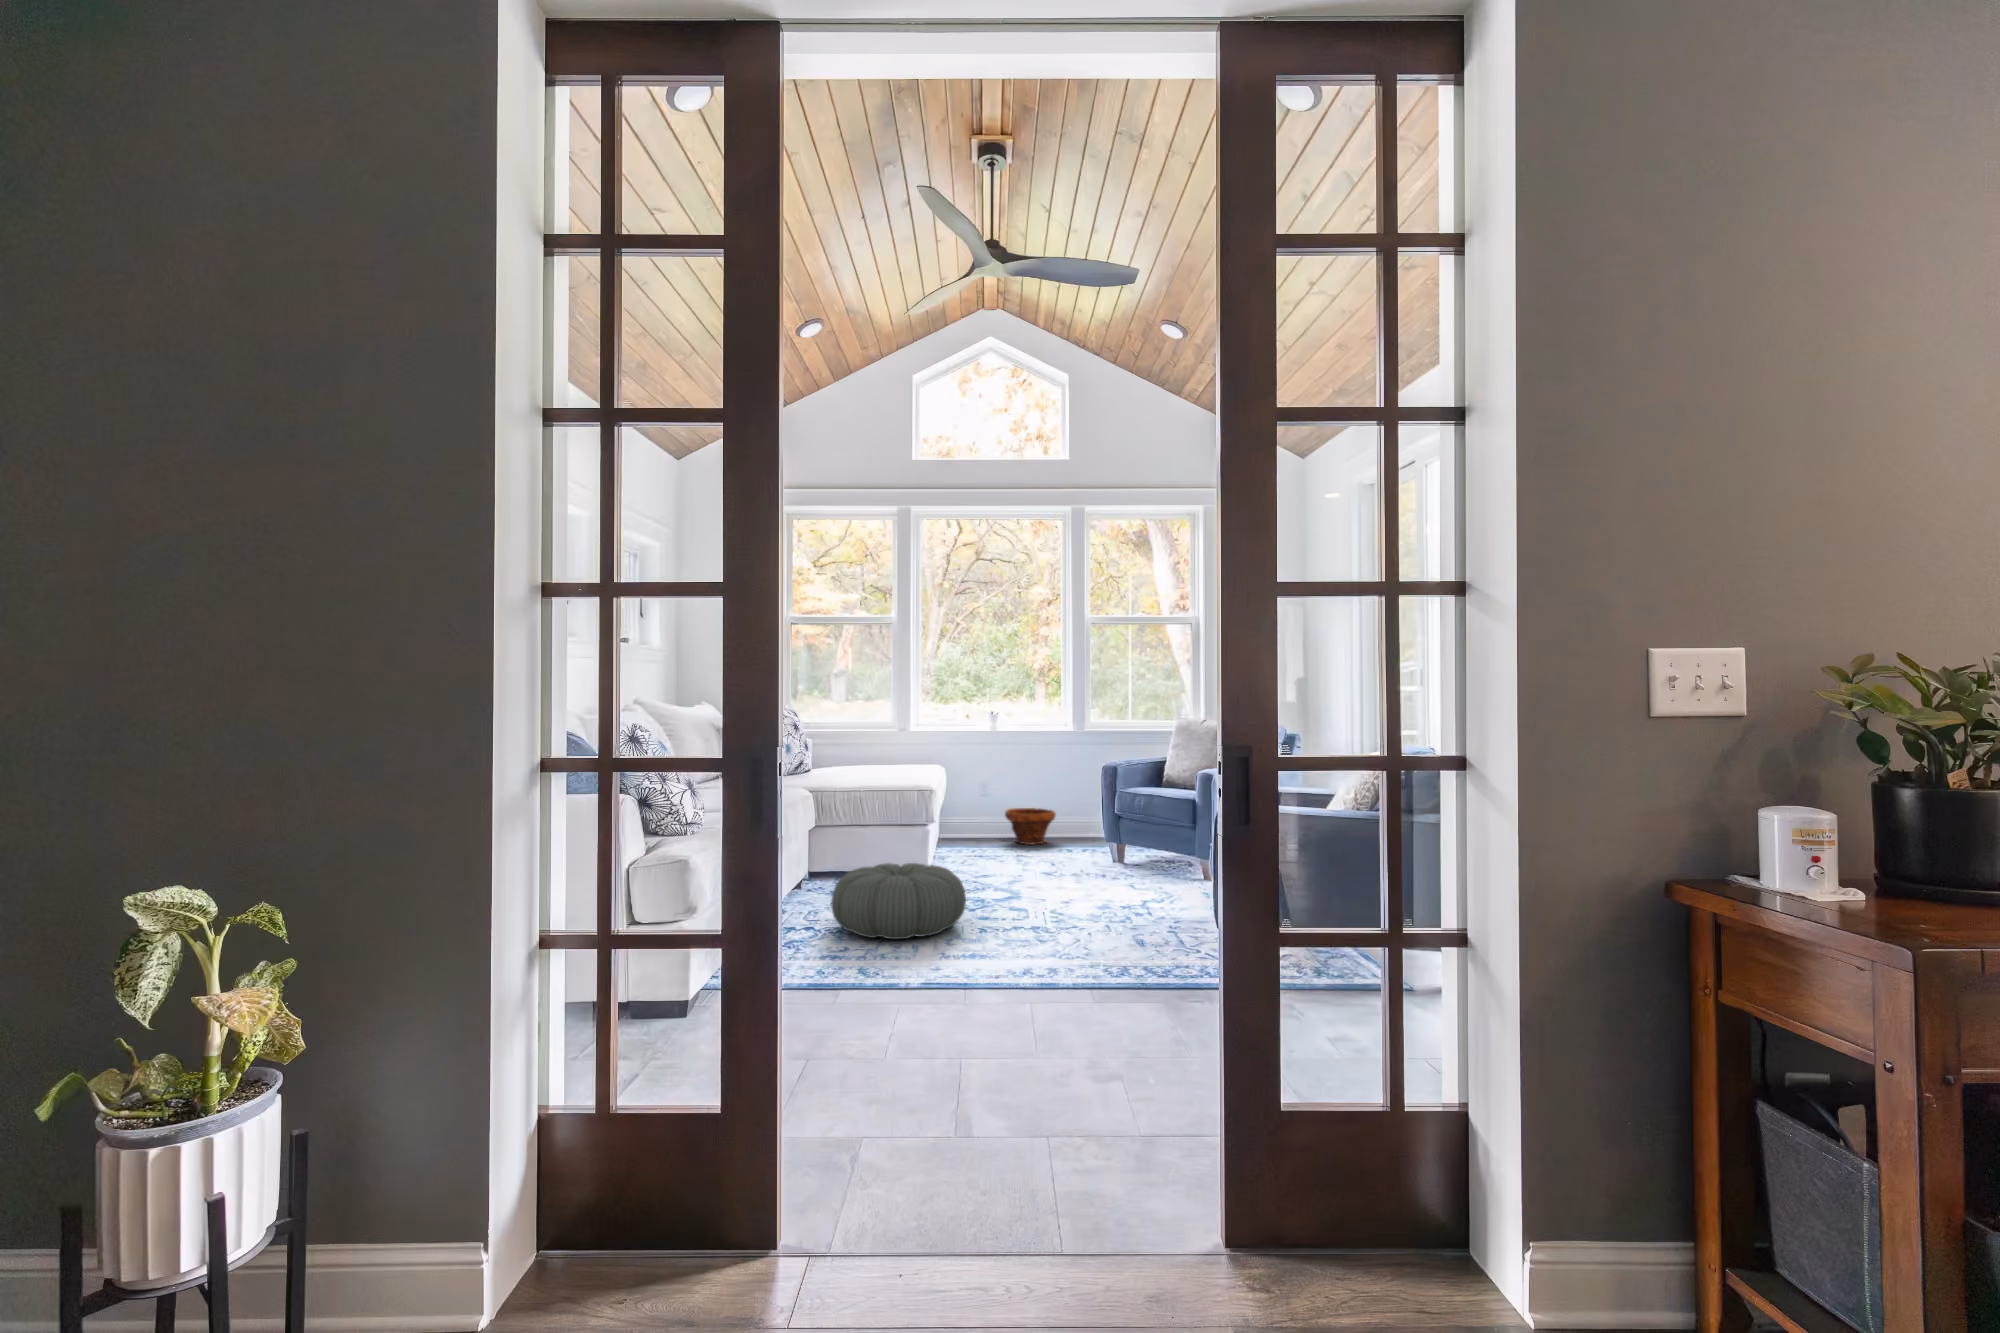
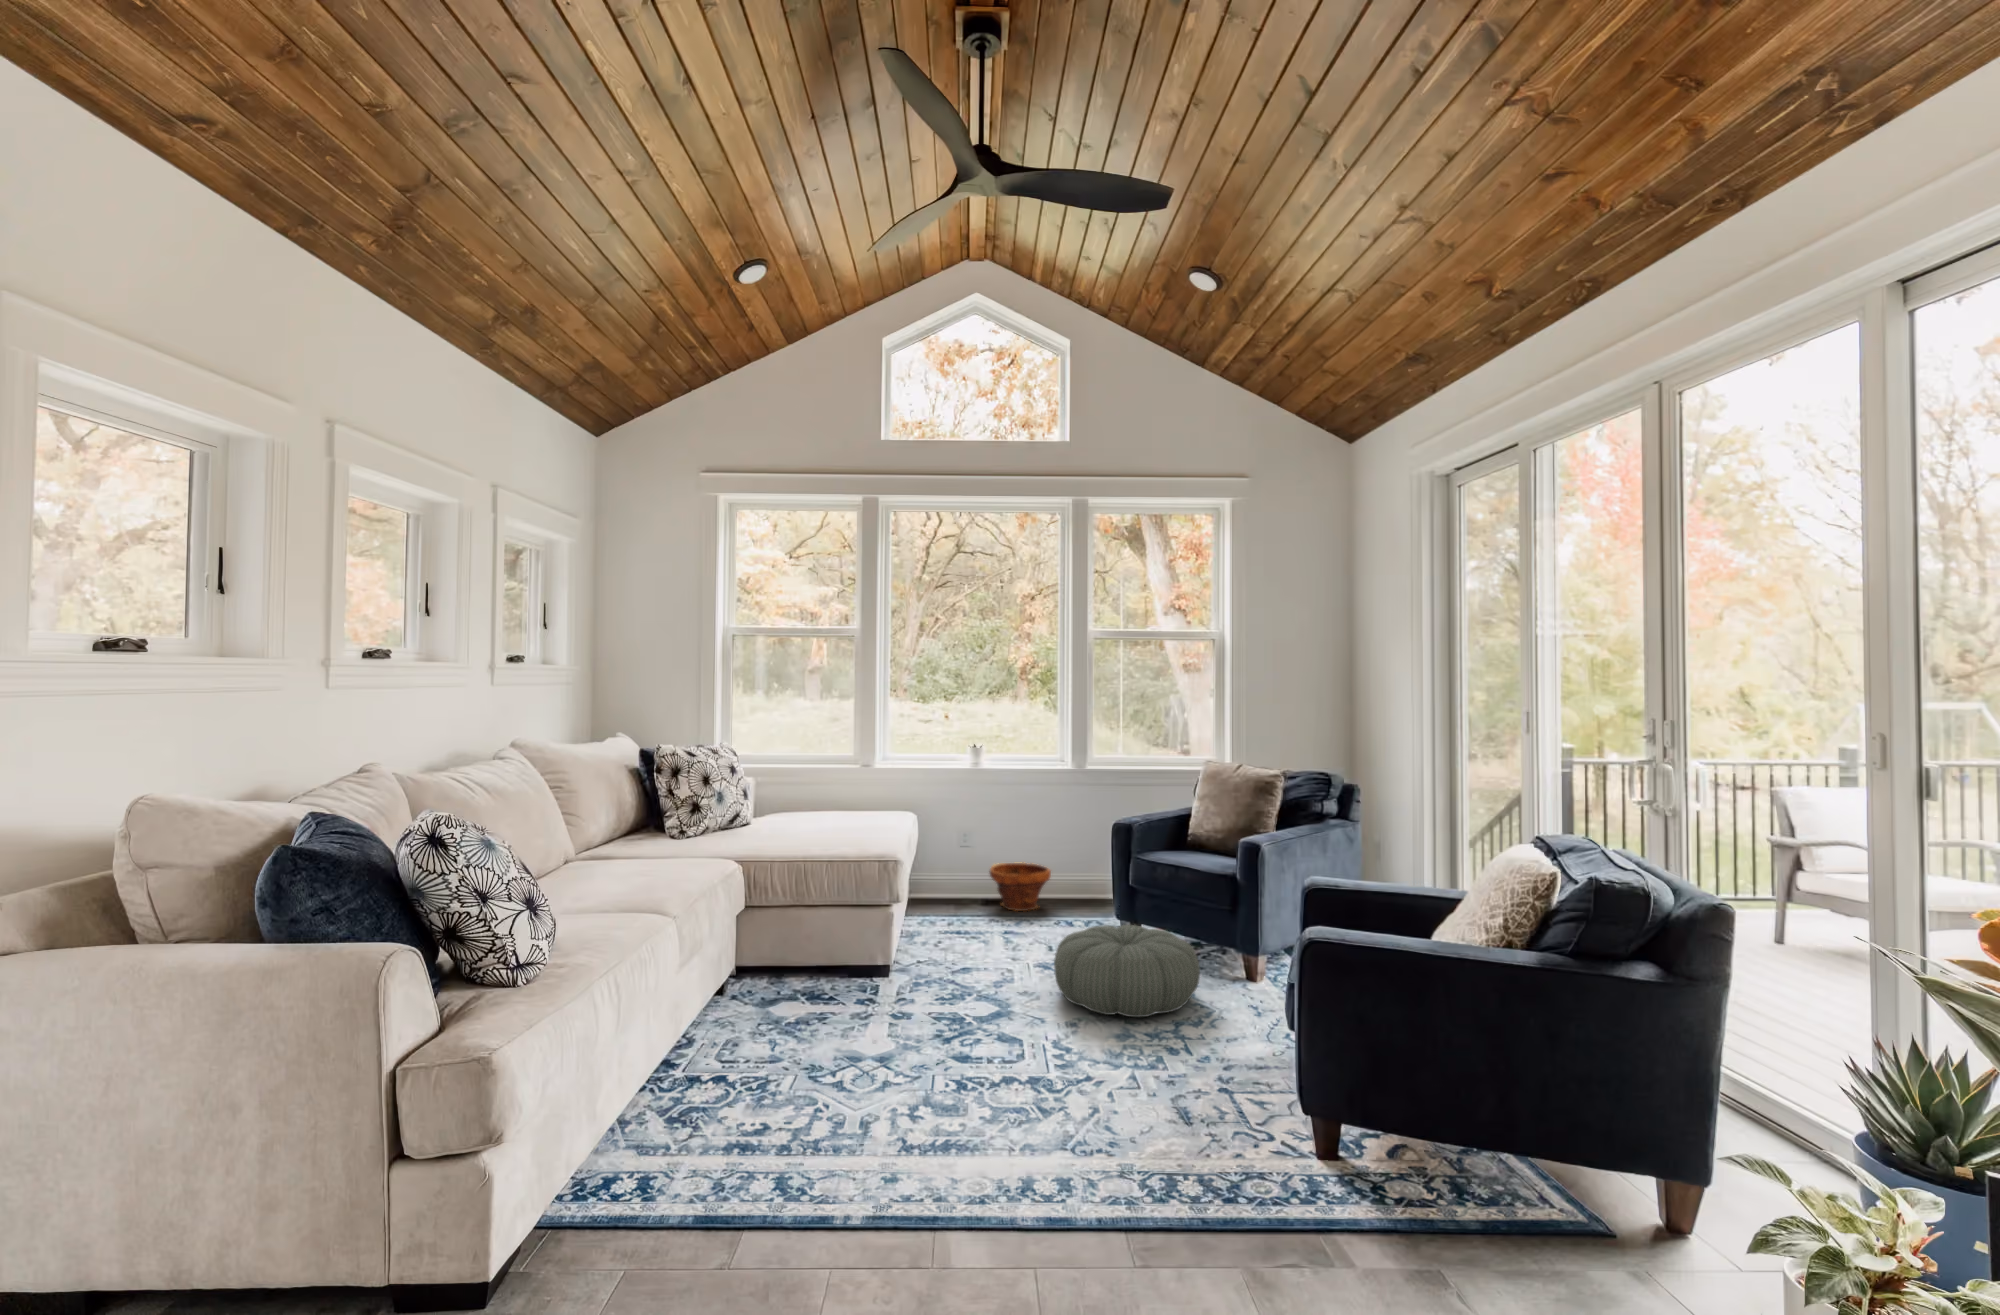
pouf: present [831,863,966,939] -> present [1054,925,1200,1017]

